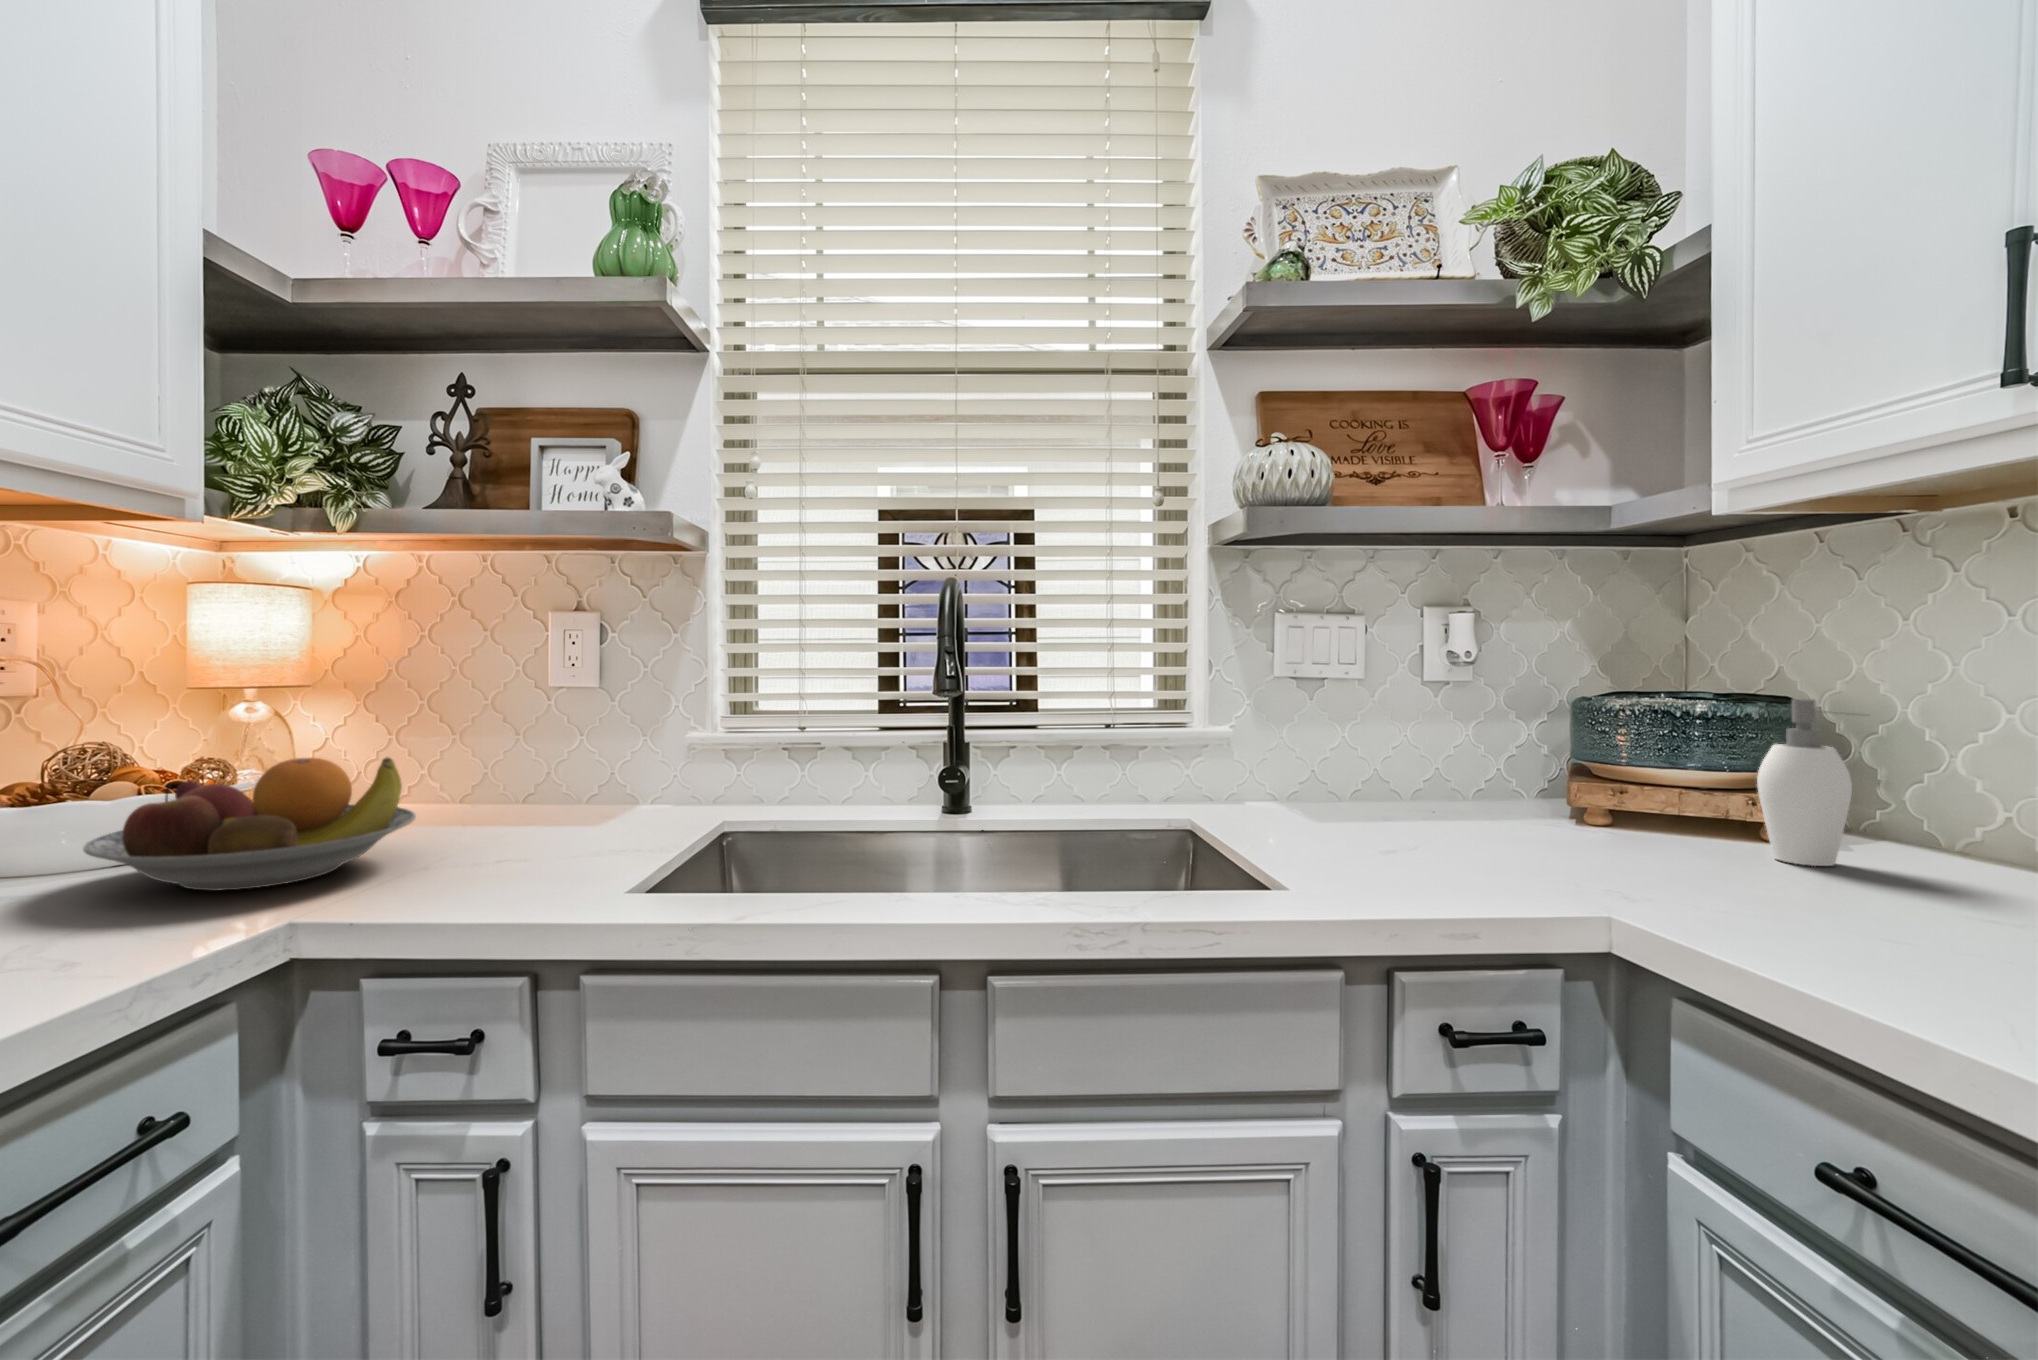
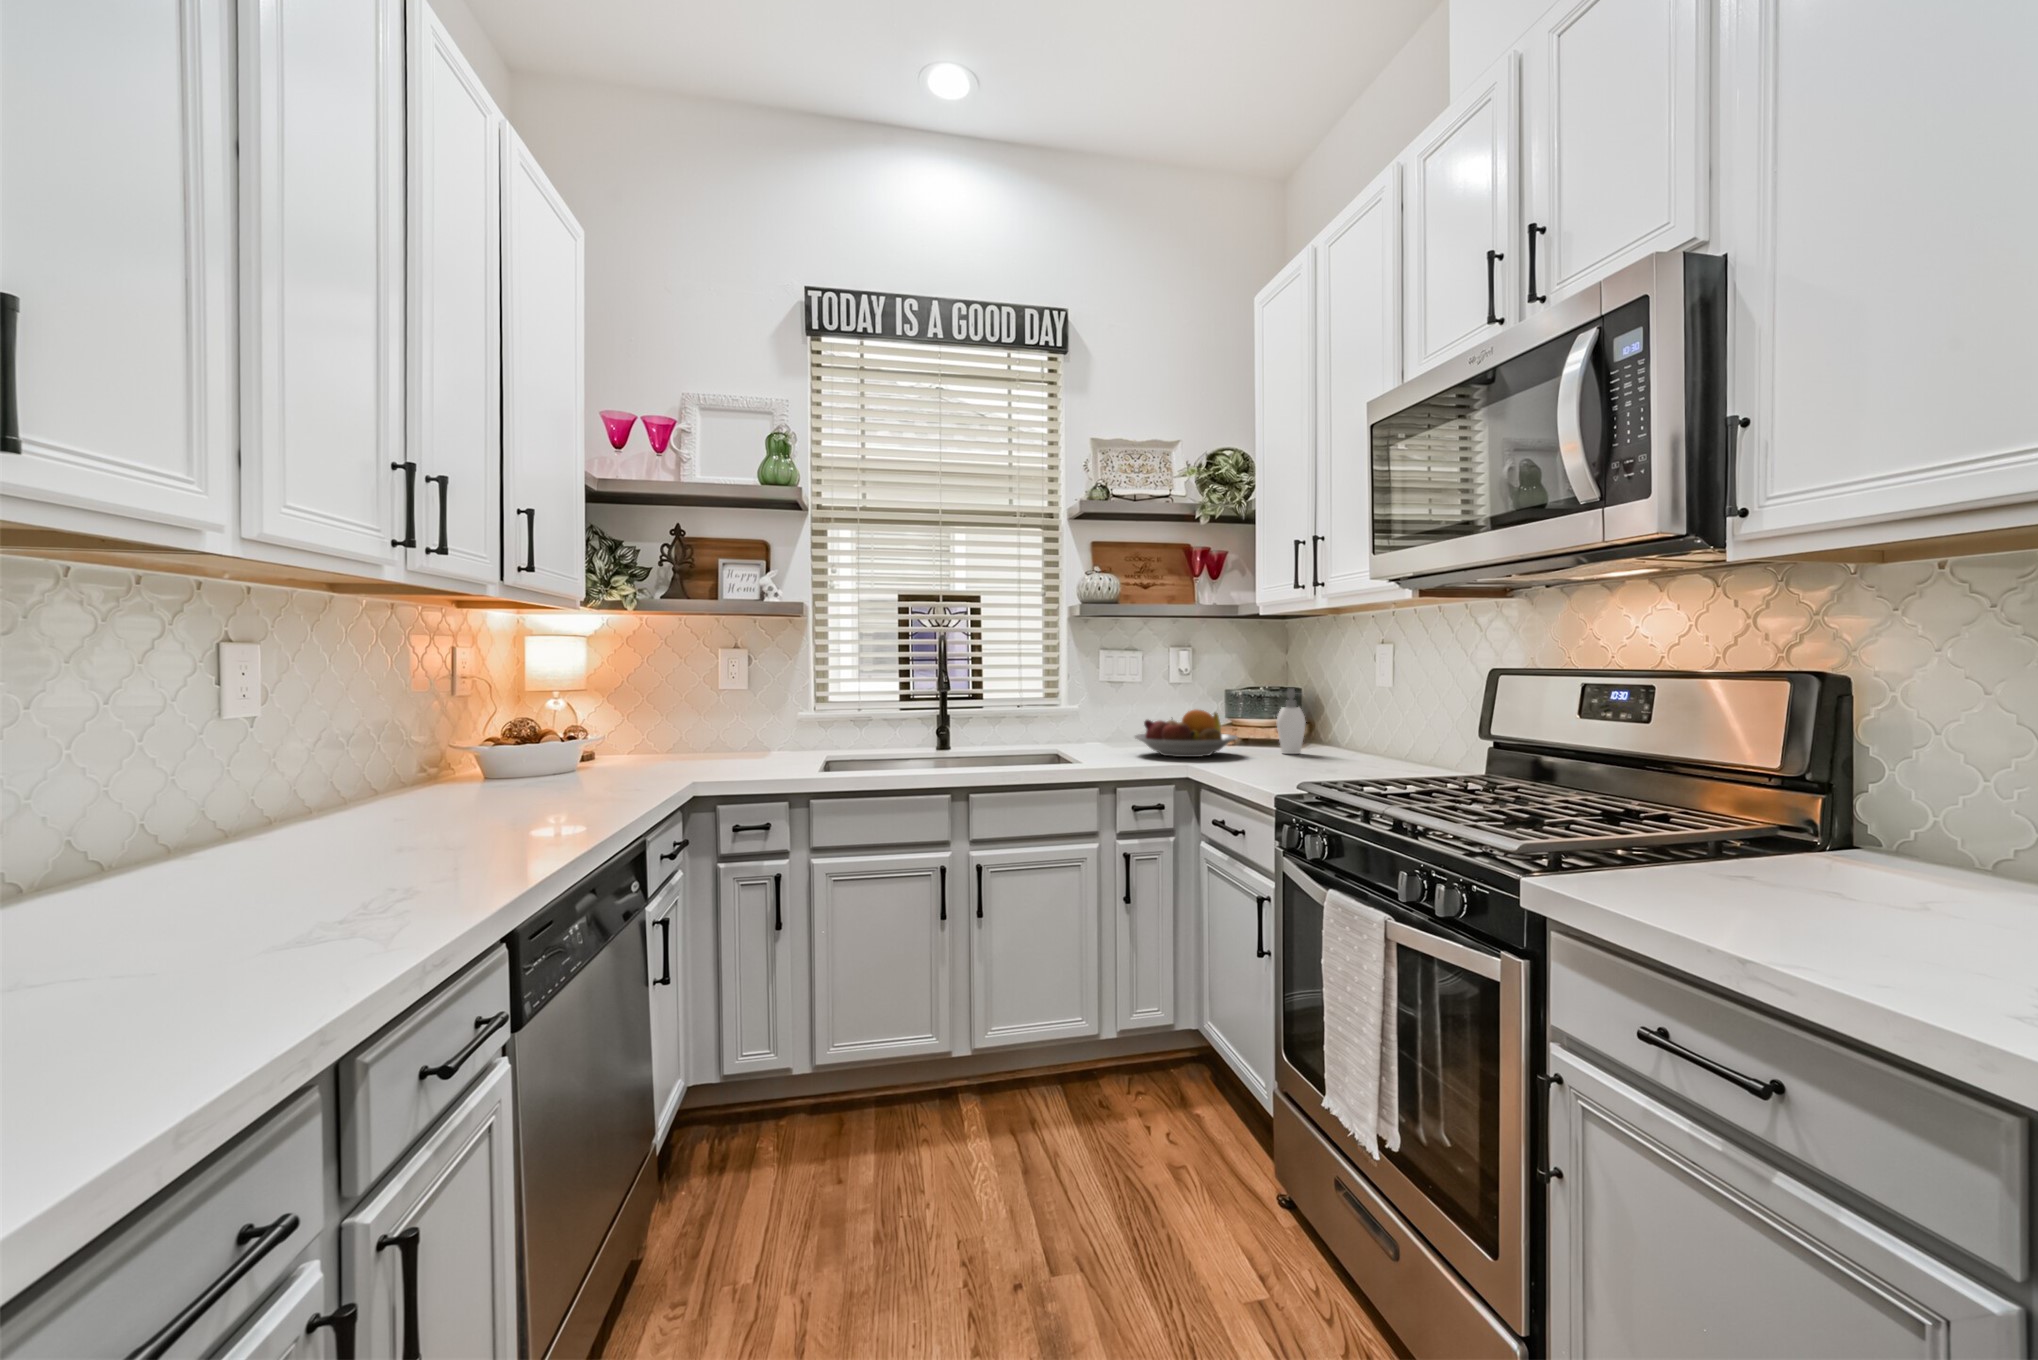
fruit bowl: present [83,757,416,891] -> present [1135,709,1238,757]

